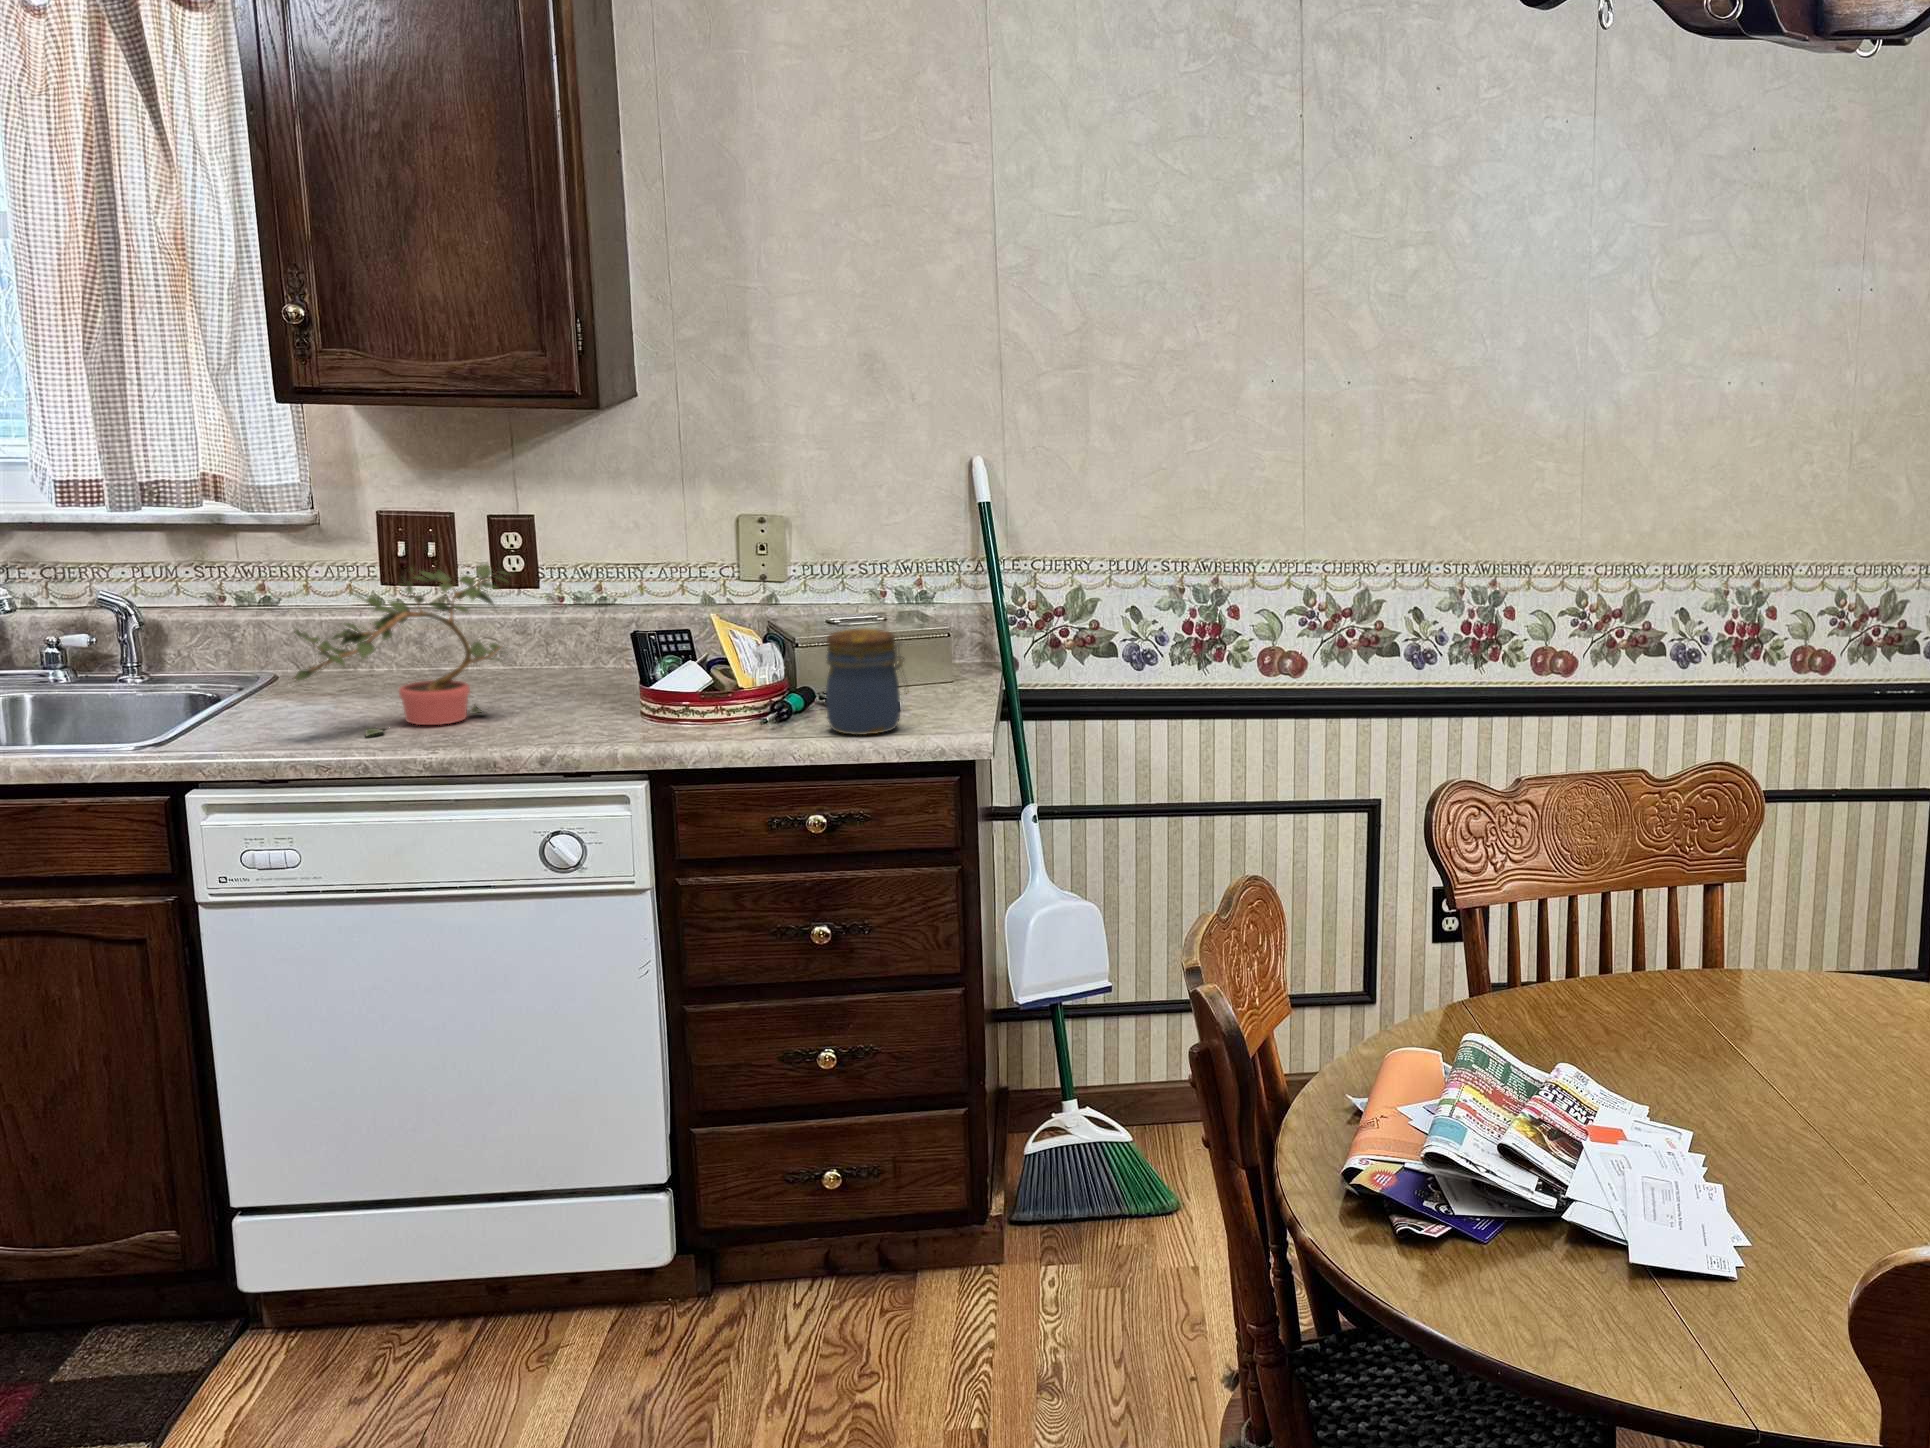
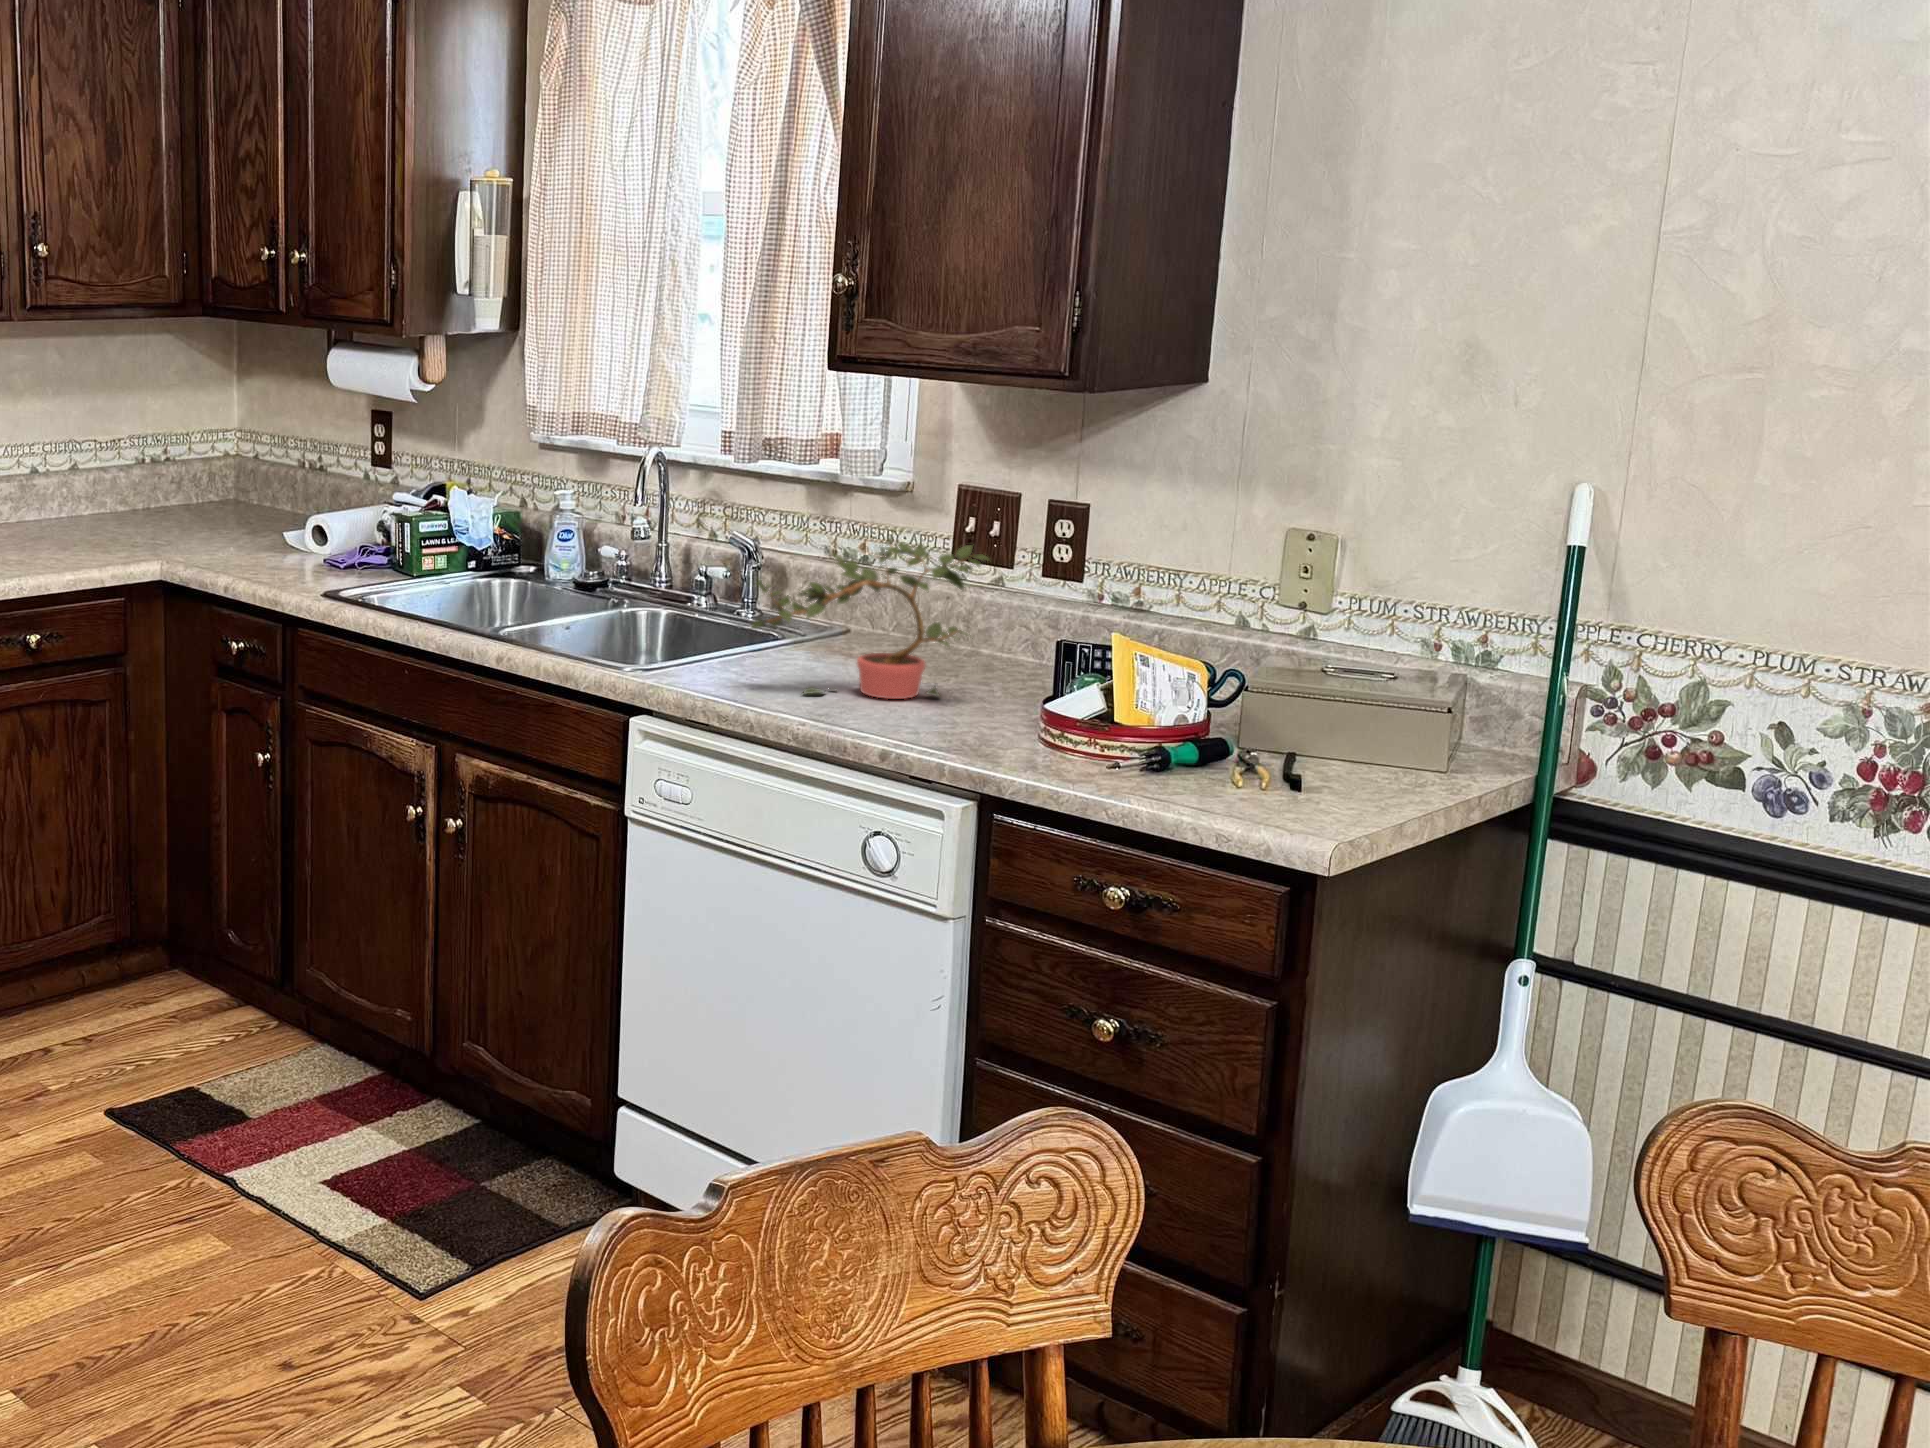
jar: present [826,628,906,735] -> none [1199,676,1303,807]

